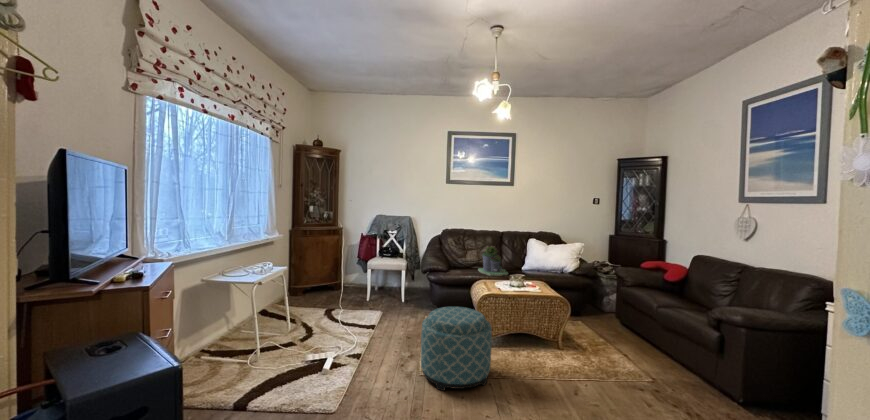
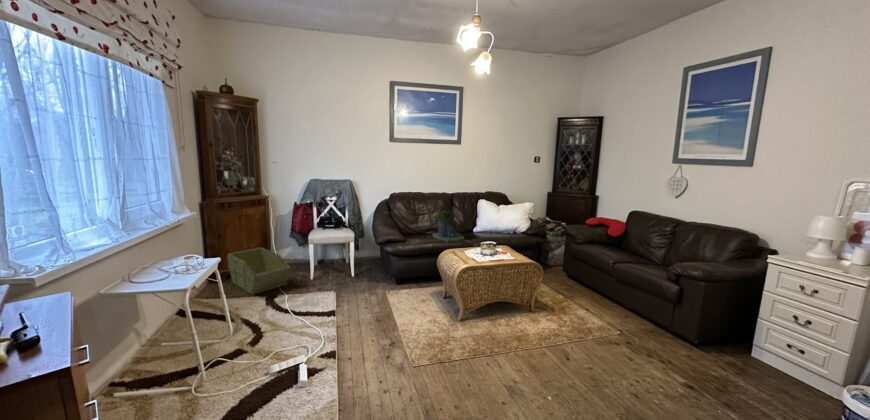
storage bin: none [304,270,349,307] -> present [227,248,291,295]
ottoman: present [421,307,492,391] -> none [413,287,490,383]

